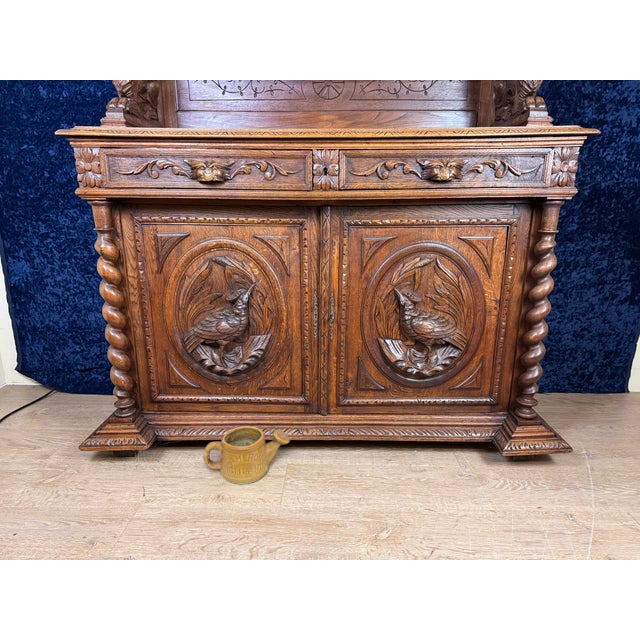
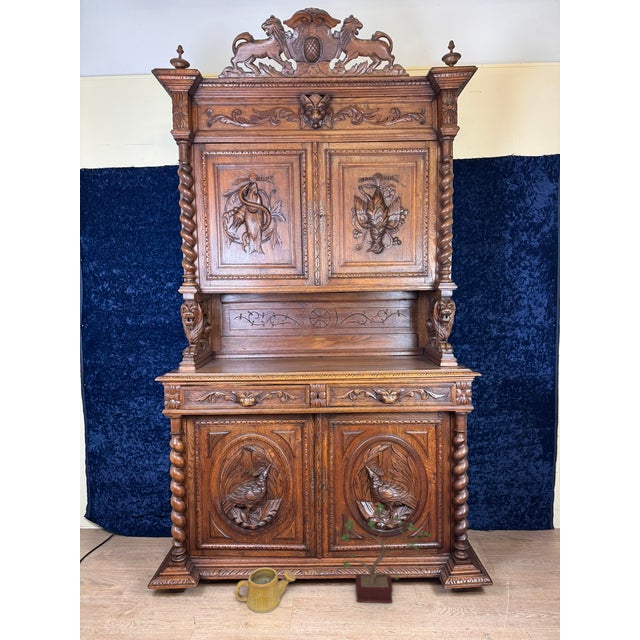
potted plant: none [355,337,494,474] -> present [341,503,431,603]

